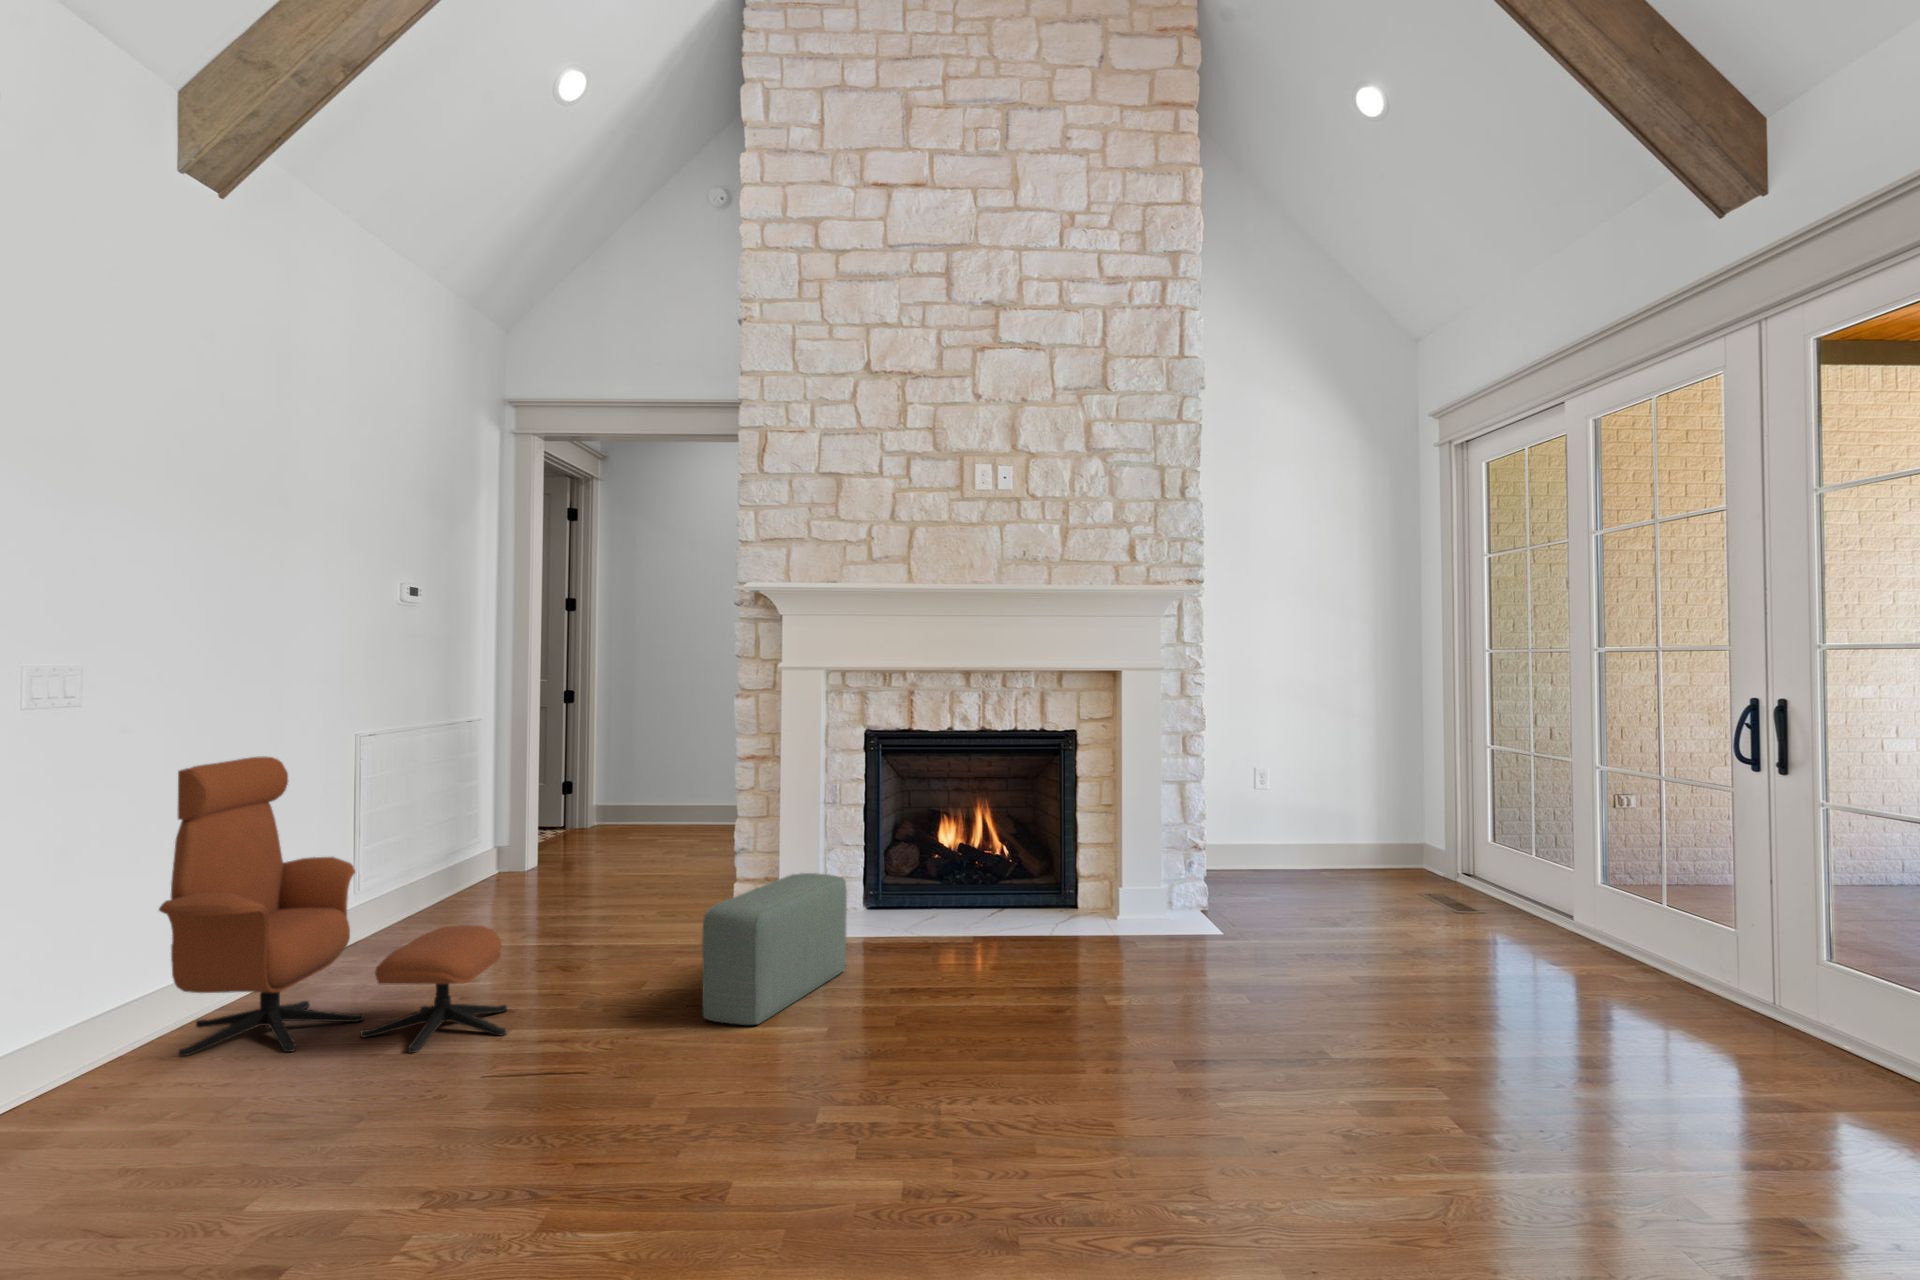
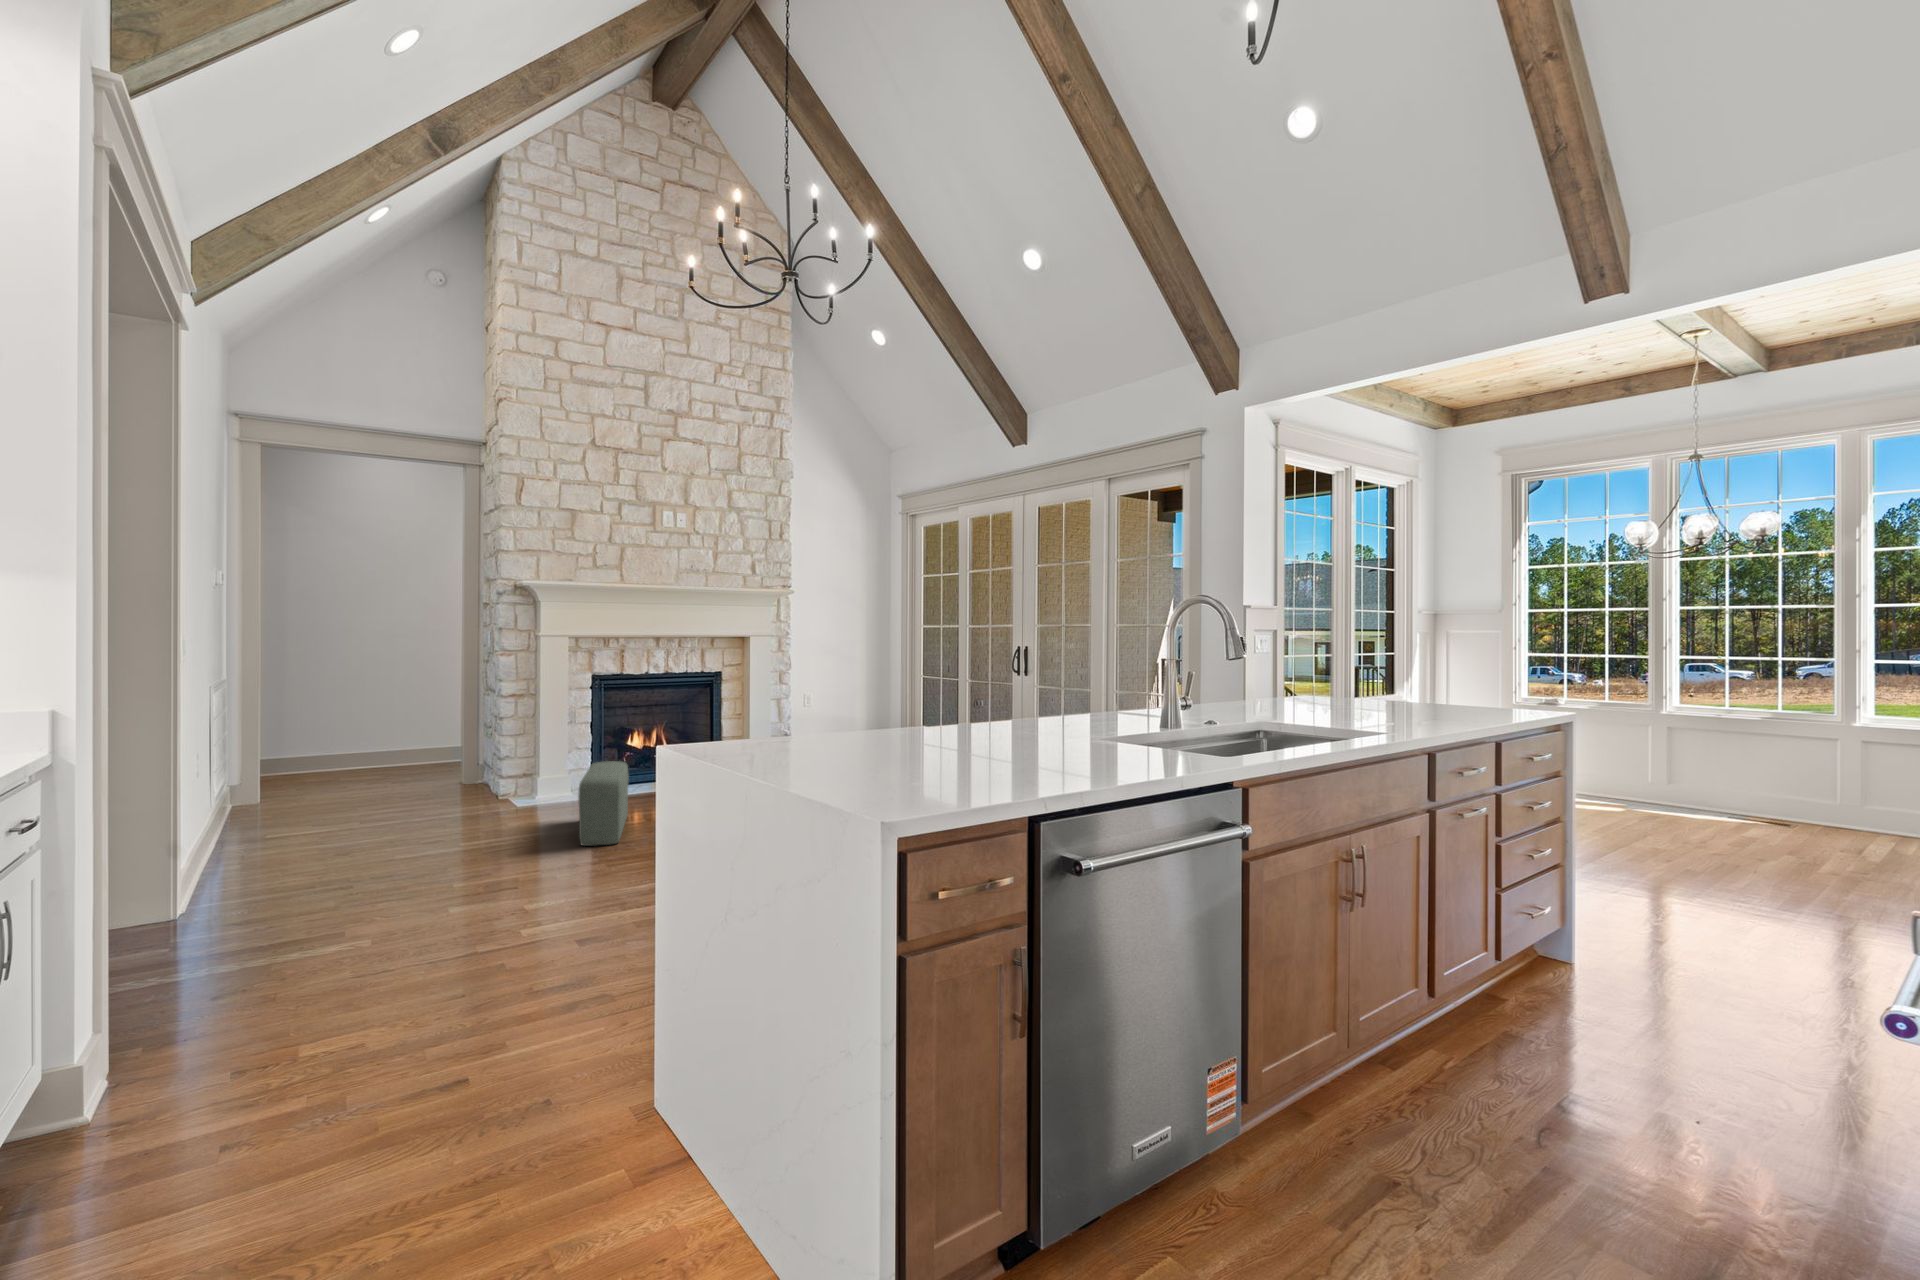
lounge chair: present [159,756,507,1056] -> none [195,705,462,913]

